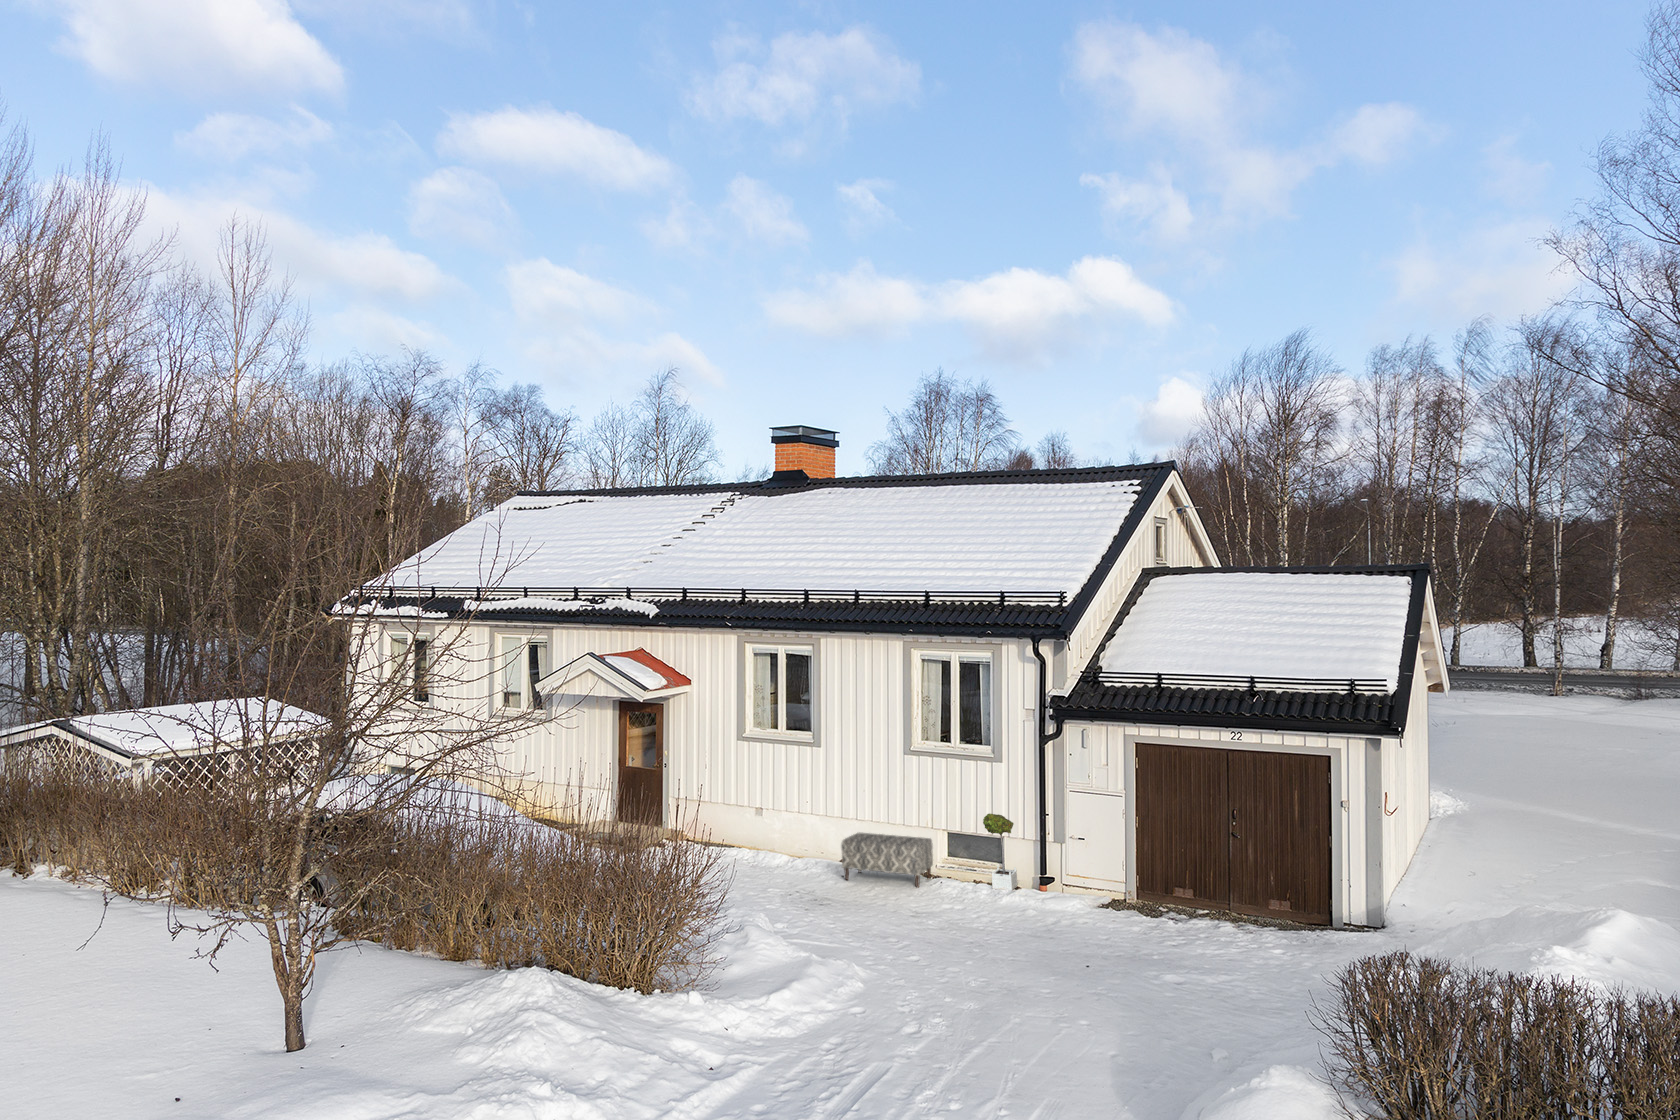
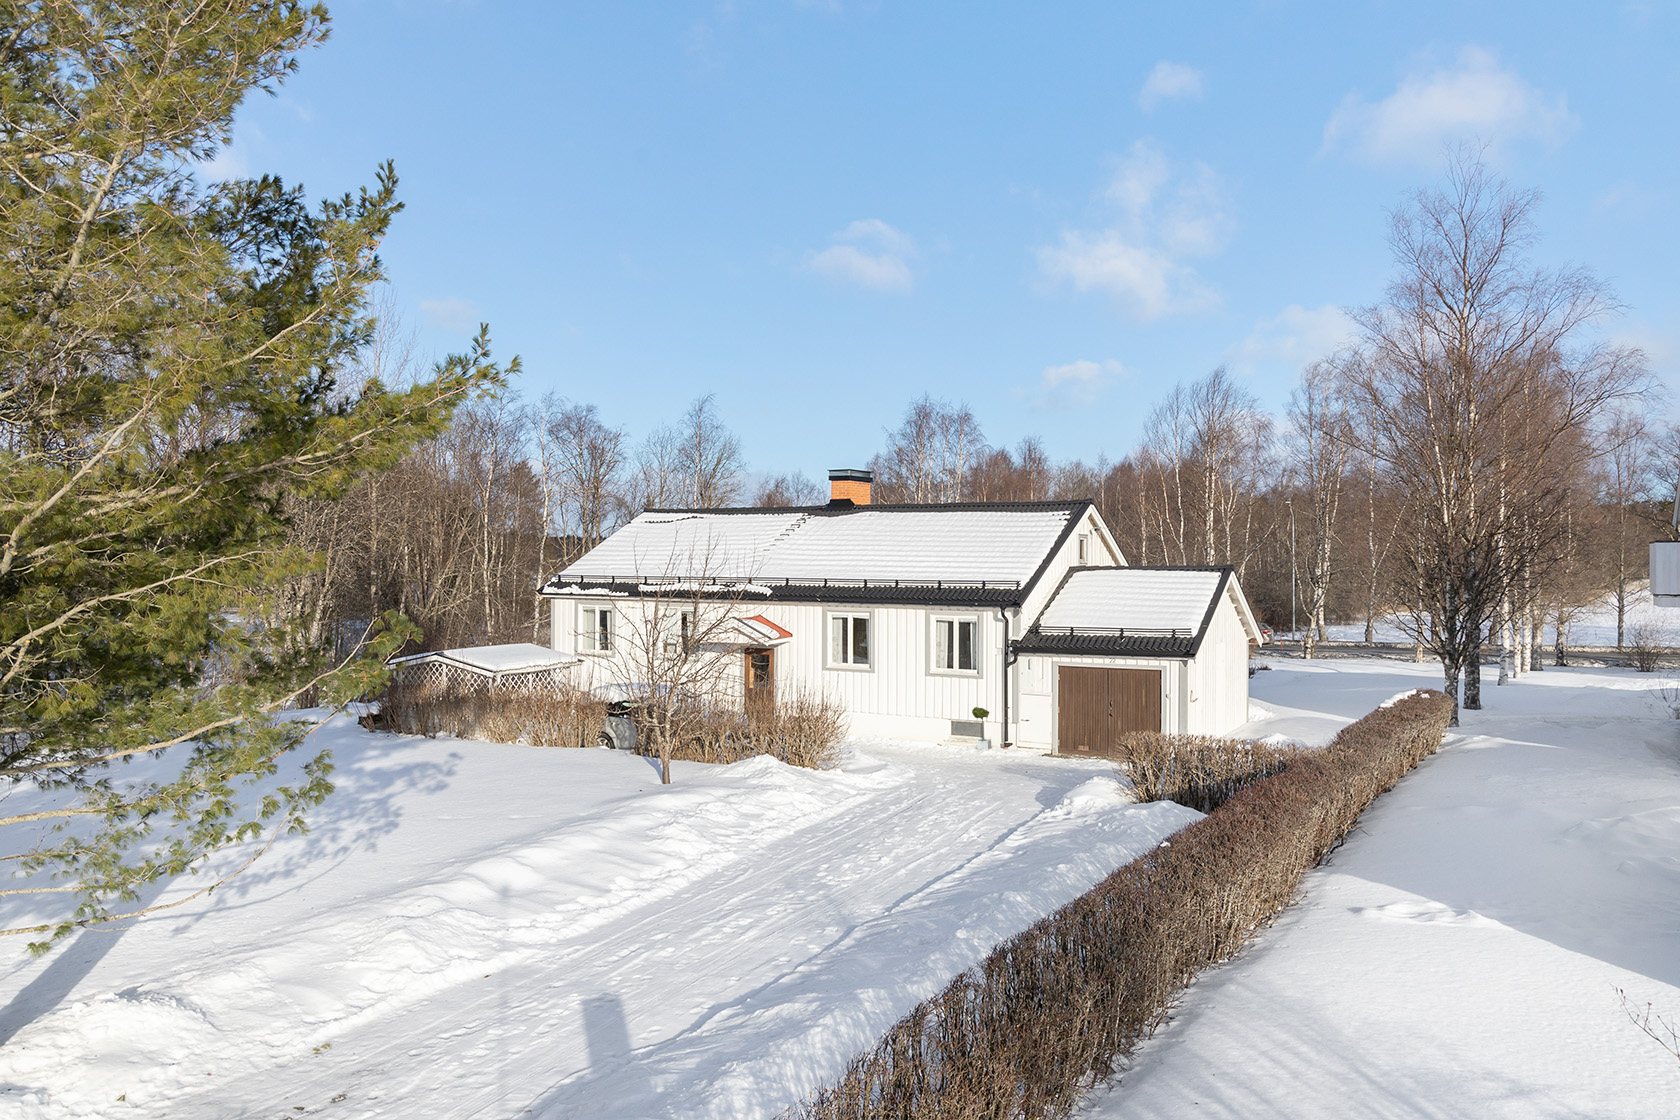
bench: present [841,833,933,887] -> none [890,722,943,750]

